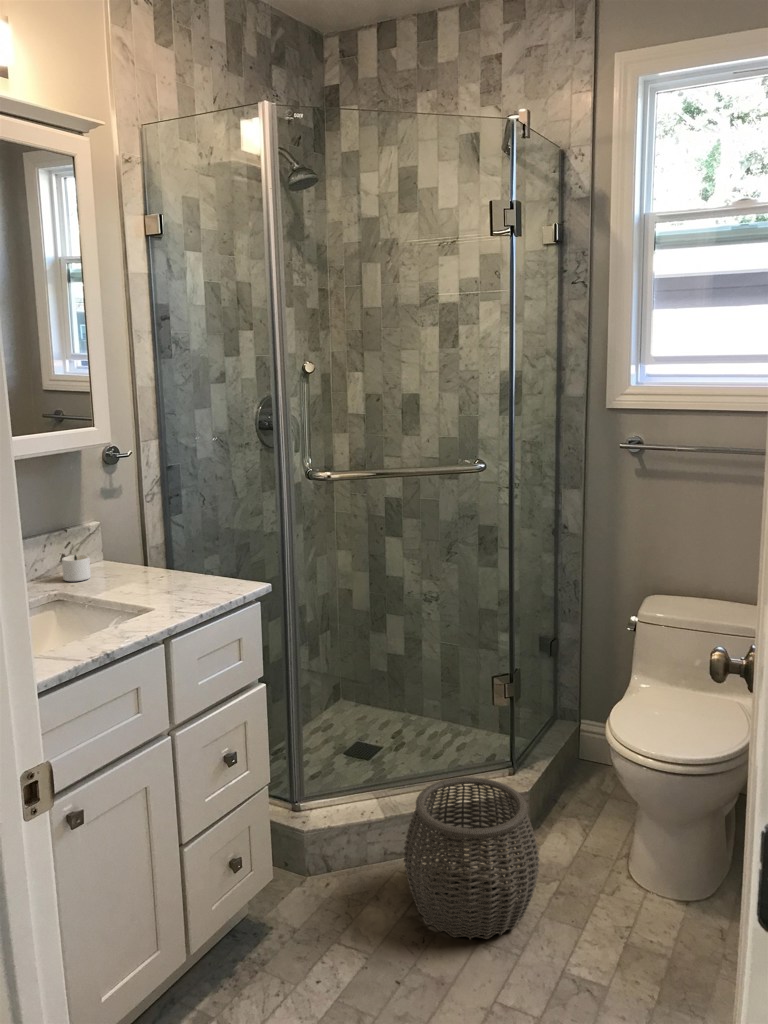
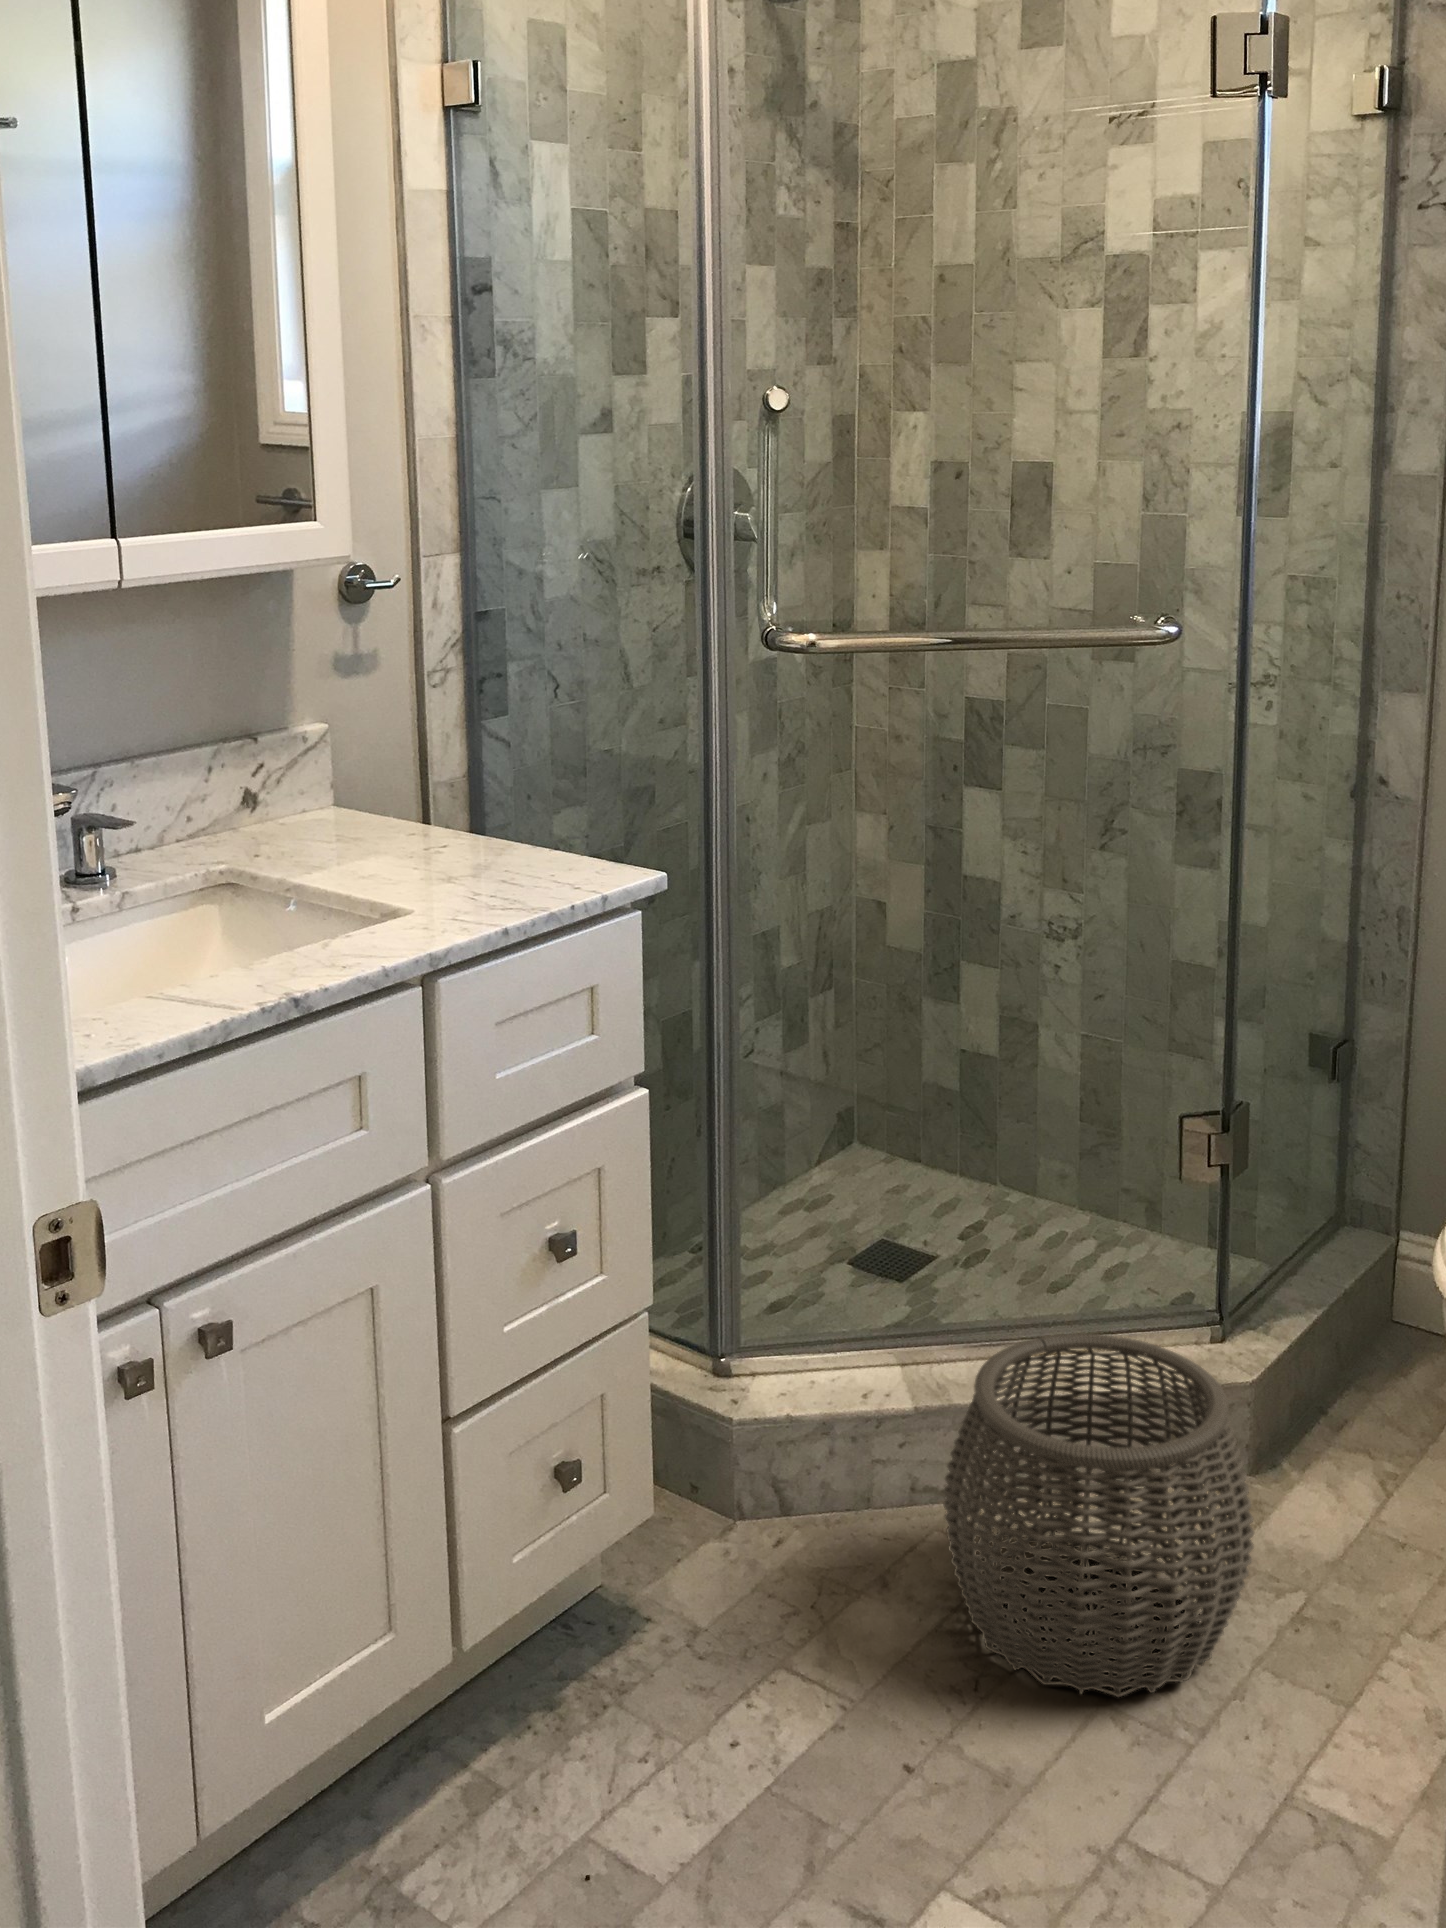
candle: present [62,555,91,581] -> none [240,791,321,847]

